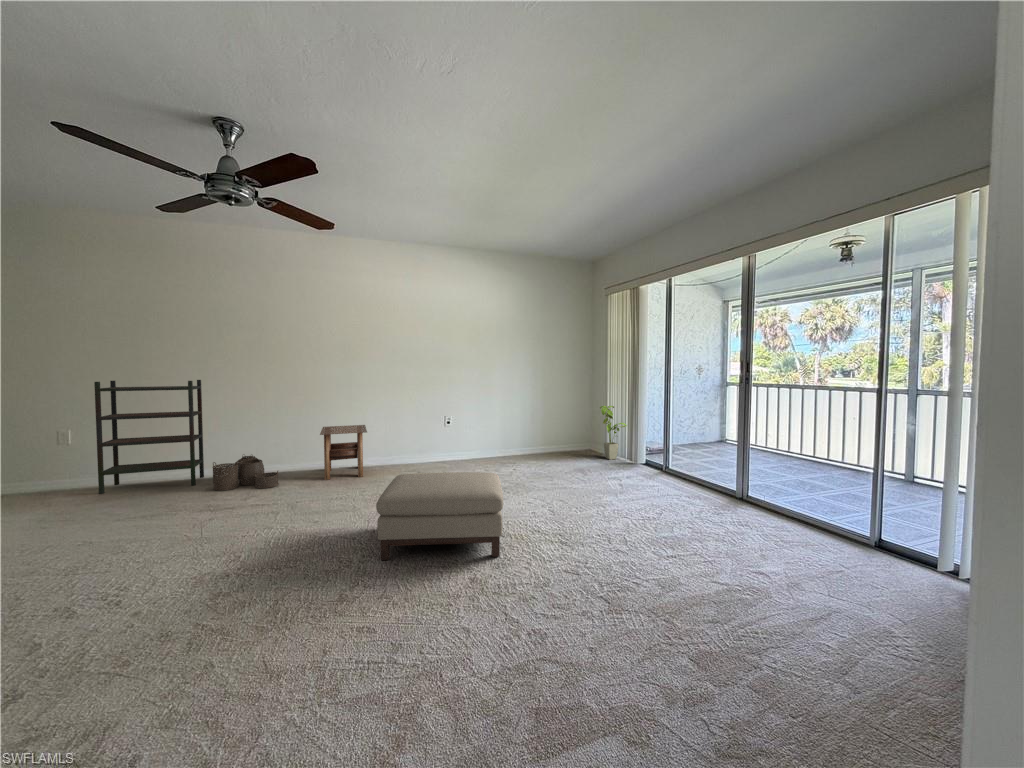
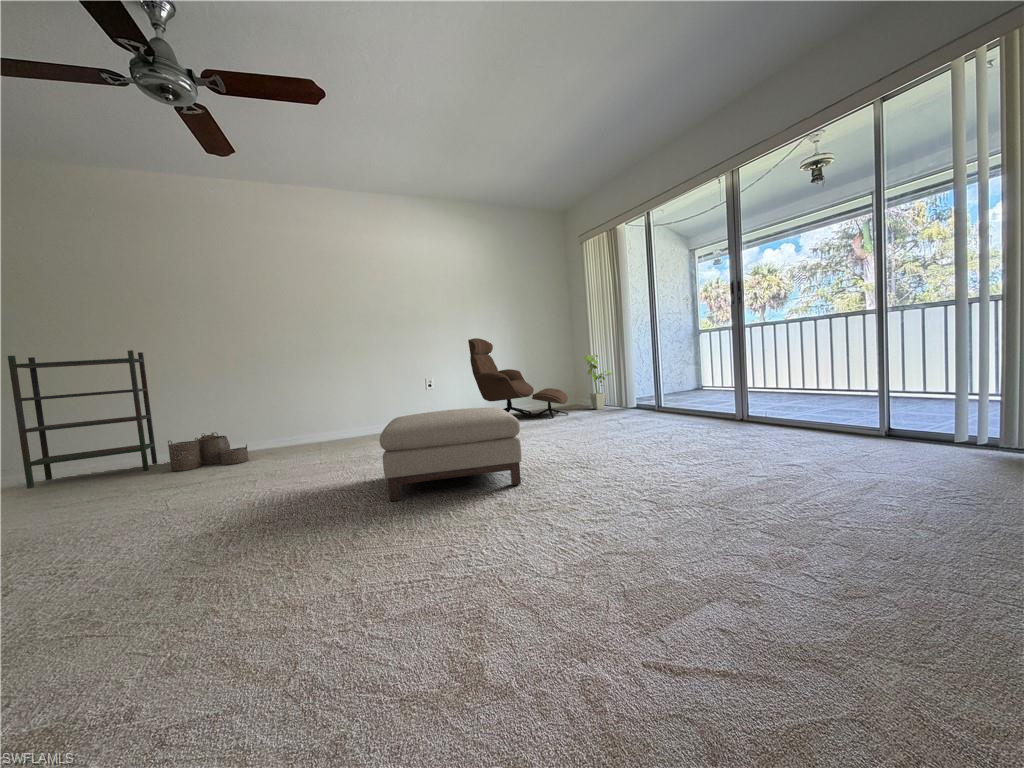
lounge chair: none [489,380,581,466] -> present [468,338,568,418]
side table: present [320,425,367,480] -> none [291,394,345,451]

